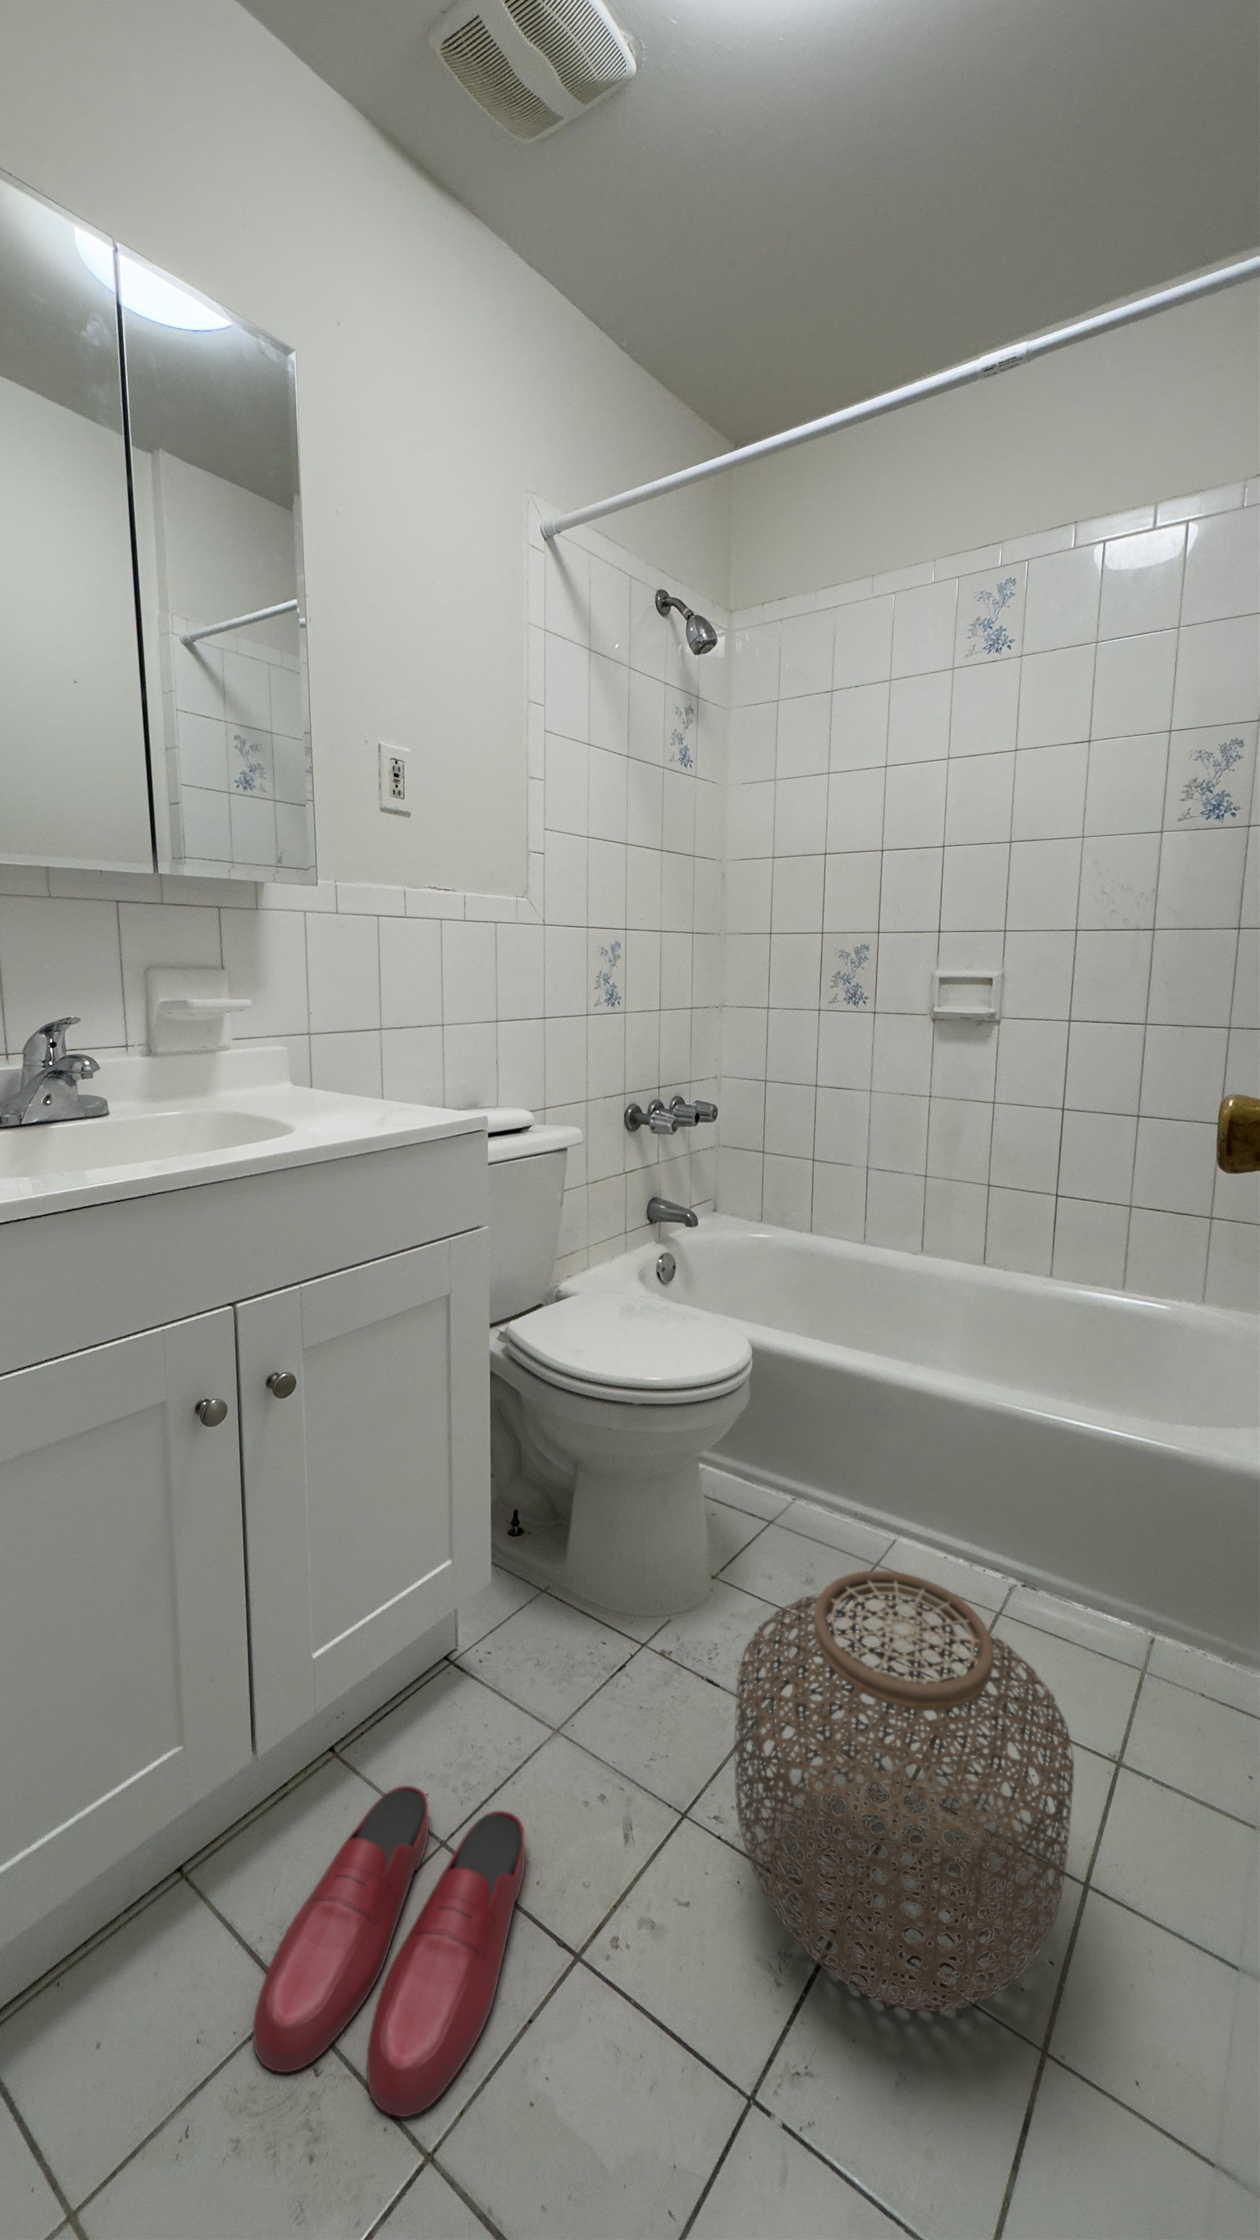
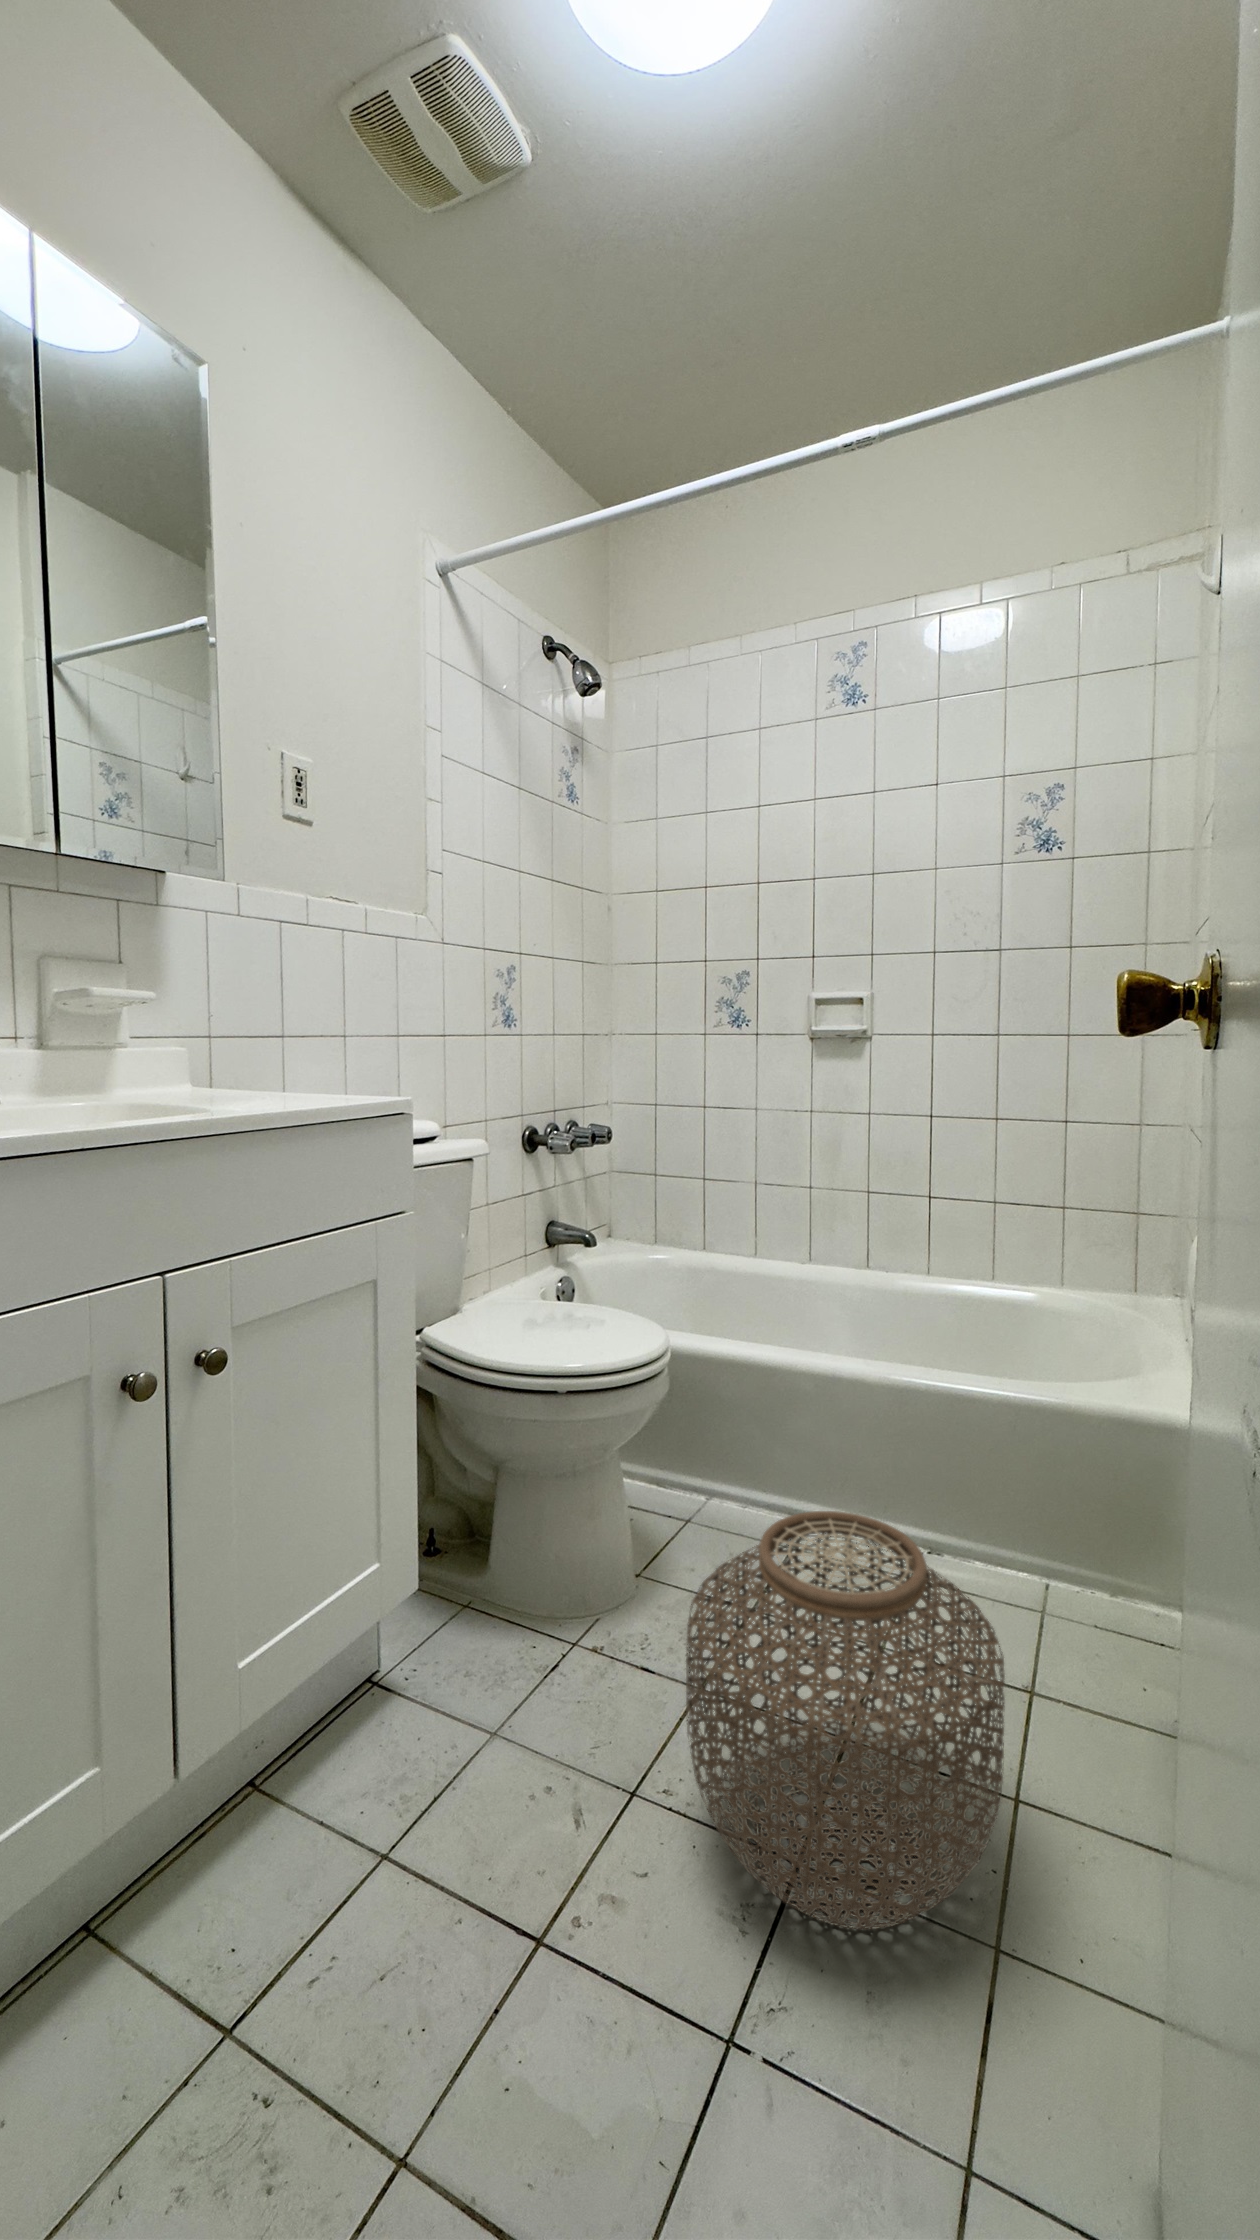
slippers: present [253,1786,525,2117] -> none [191,1804,475,2126]

